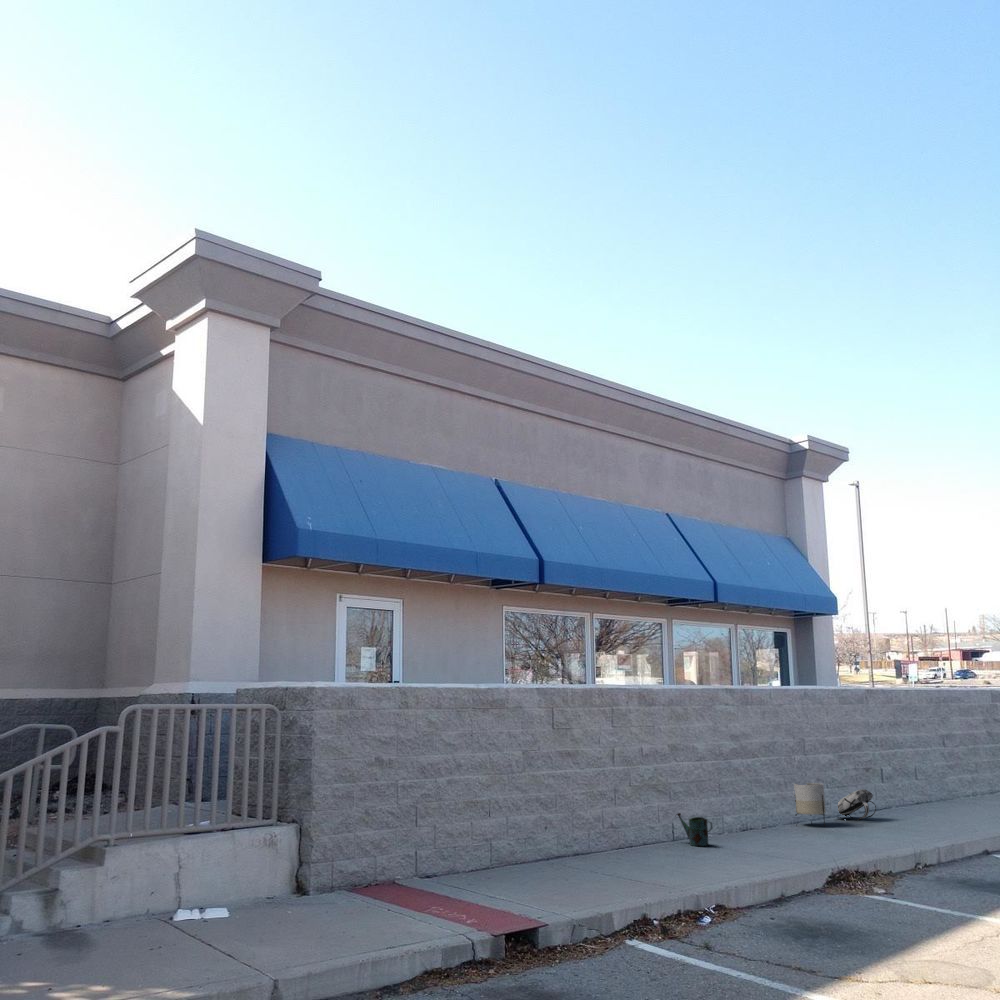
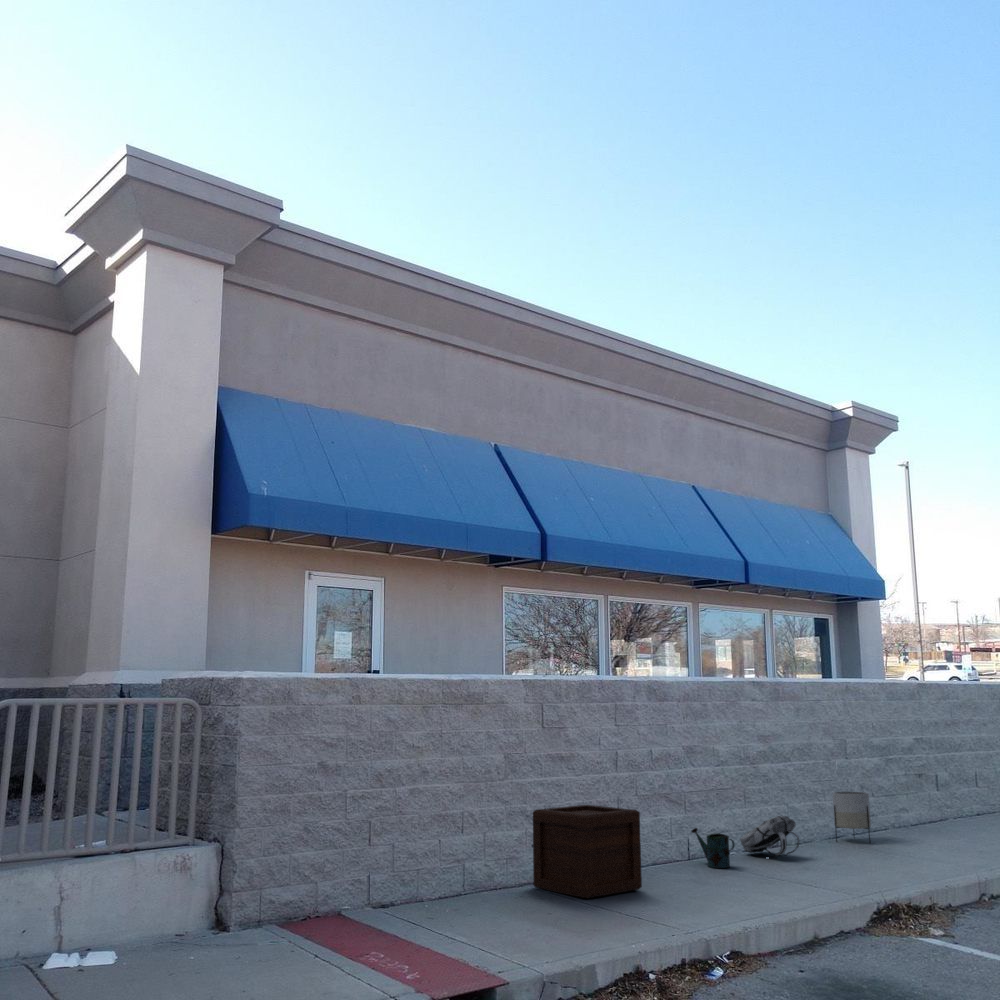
backpack: present [837,789,876,821] -> present [740,816,799,858]
wooden crate: none [547,793,638,868] -> present [533,805,642,898]

